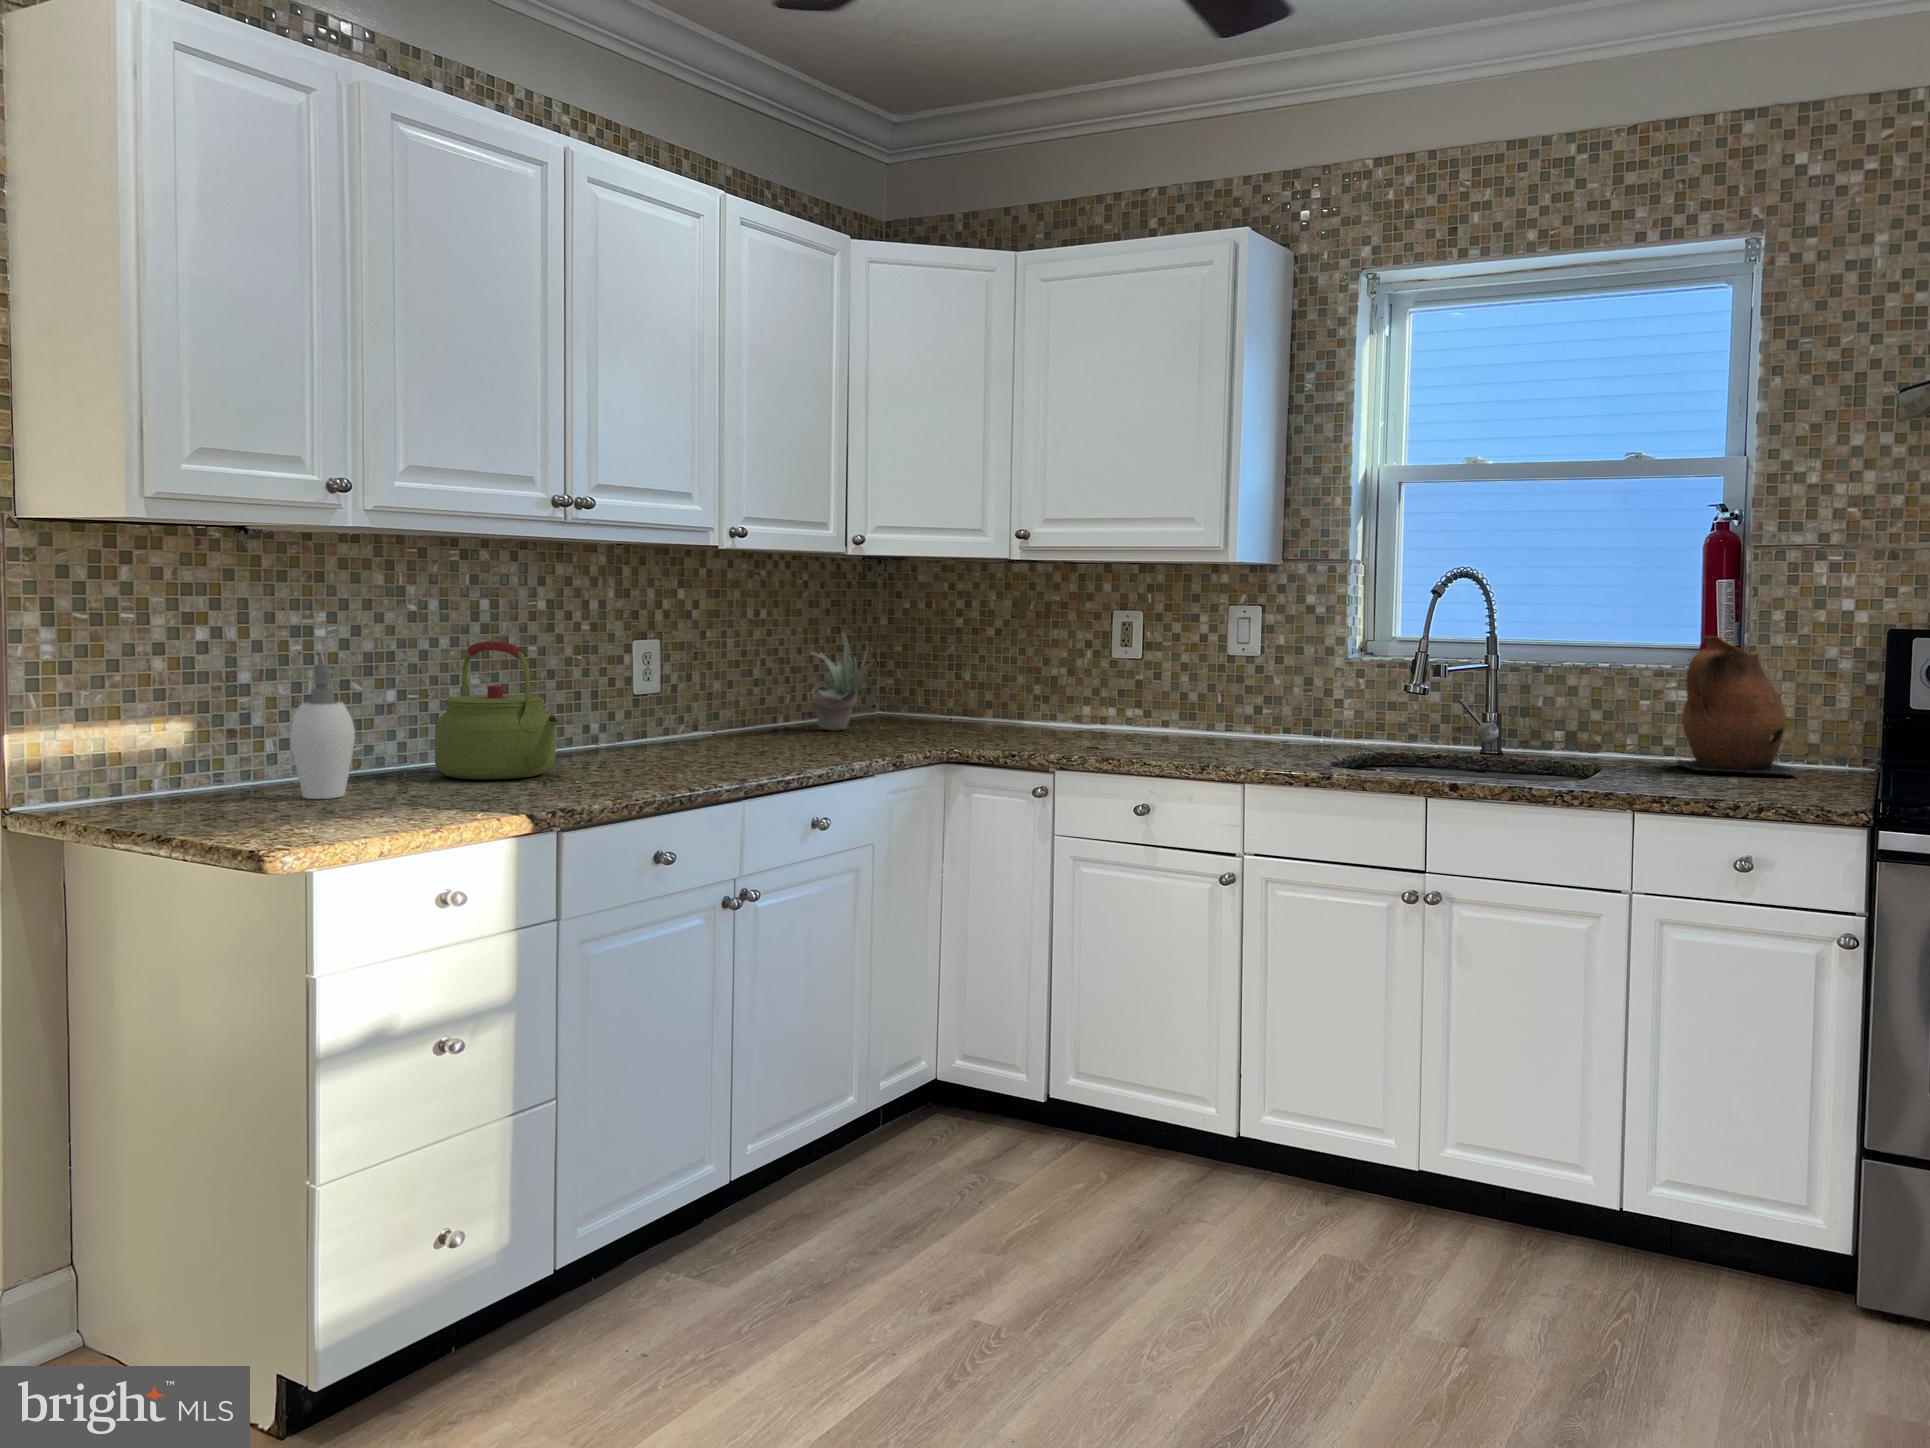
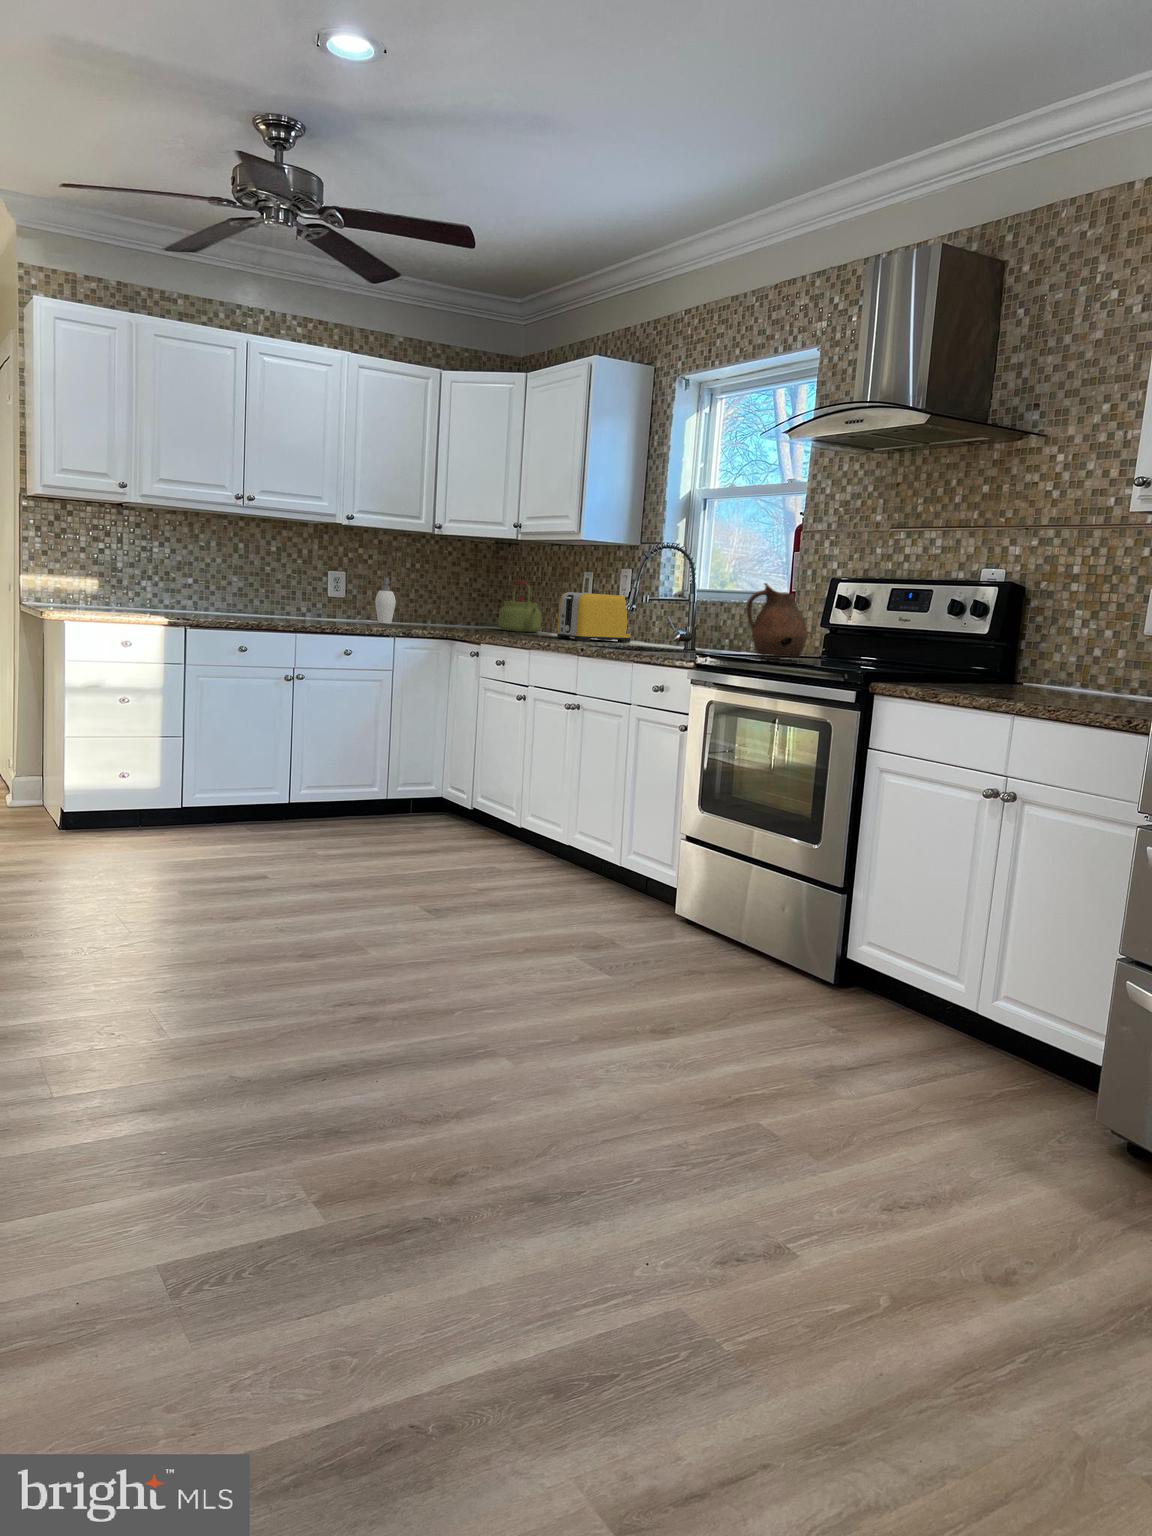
succulent plant: present [811,633,873,730] -> none [421,575,463,626]
kettle: present [435,641,558,780] -> present [498,581,542,632]
toaster: none [1144,652,1247,746] -> present [557,592,631,643]
soap dispenser: present [290,664,355,799] -> present [375,577,396,624]

